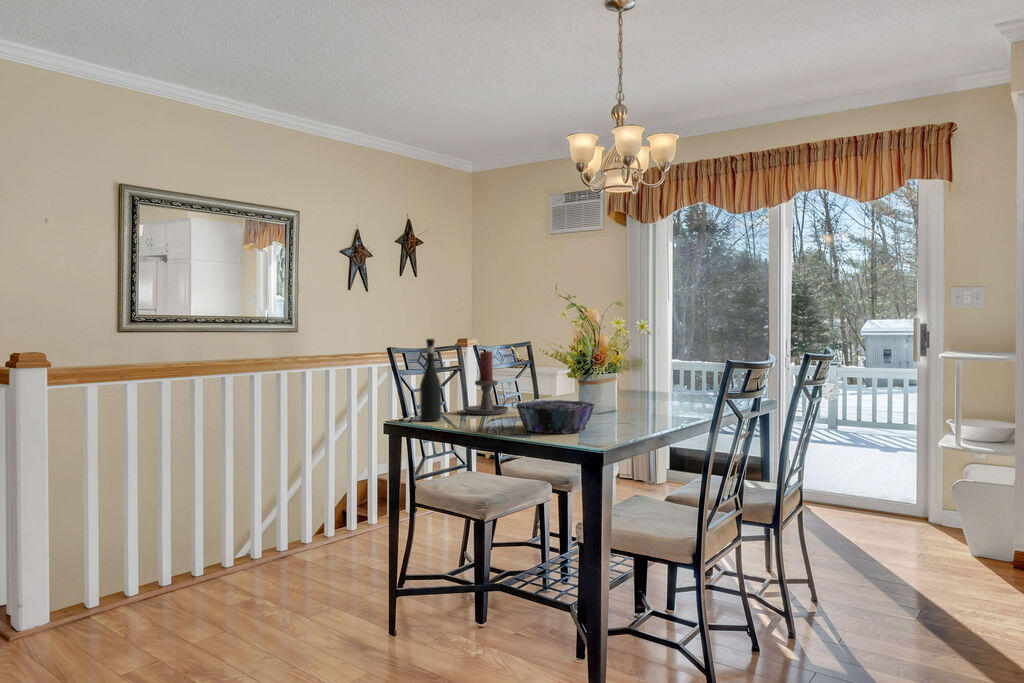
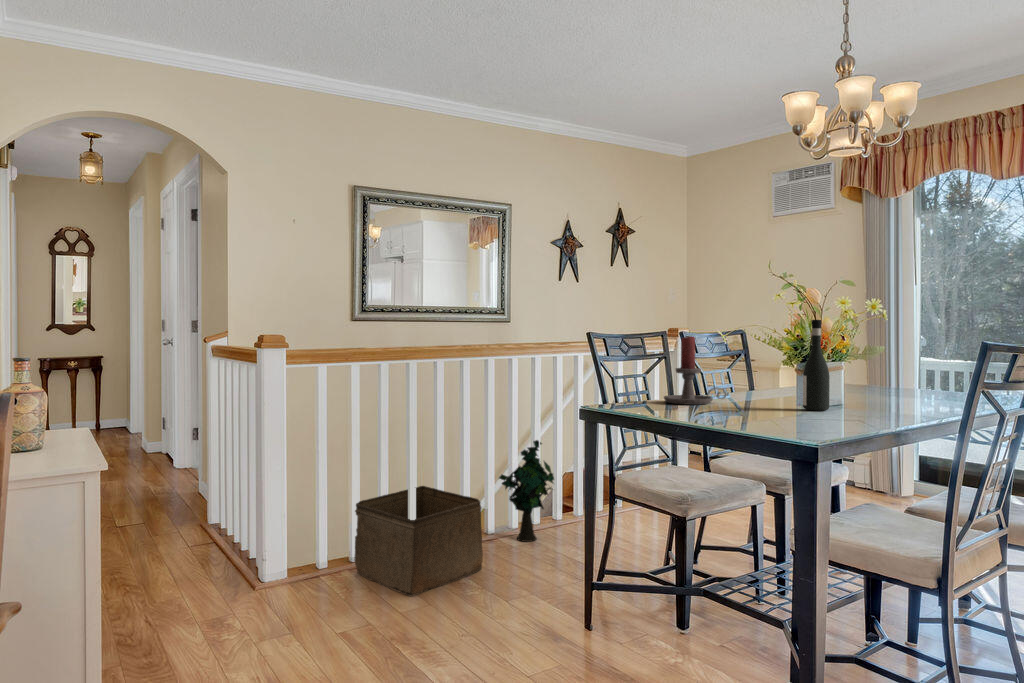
wine bottle: present [419,339,441,421] -> present [803,320,830,411]
decorative bowl: present [516,400,595,434] -> none [715,389,812,425]
decorative plant: none [293,453,353,557] -> present [499,440,554,542]
storage bin: none [132,509,280,628] -> present [354,486,483,596]

